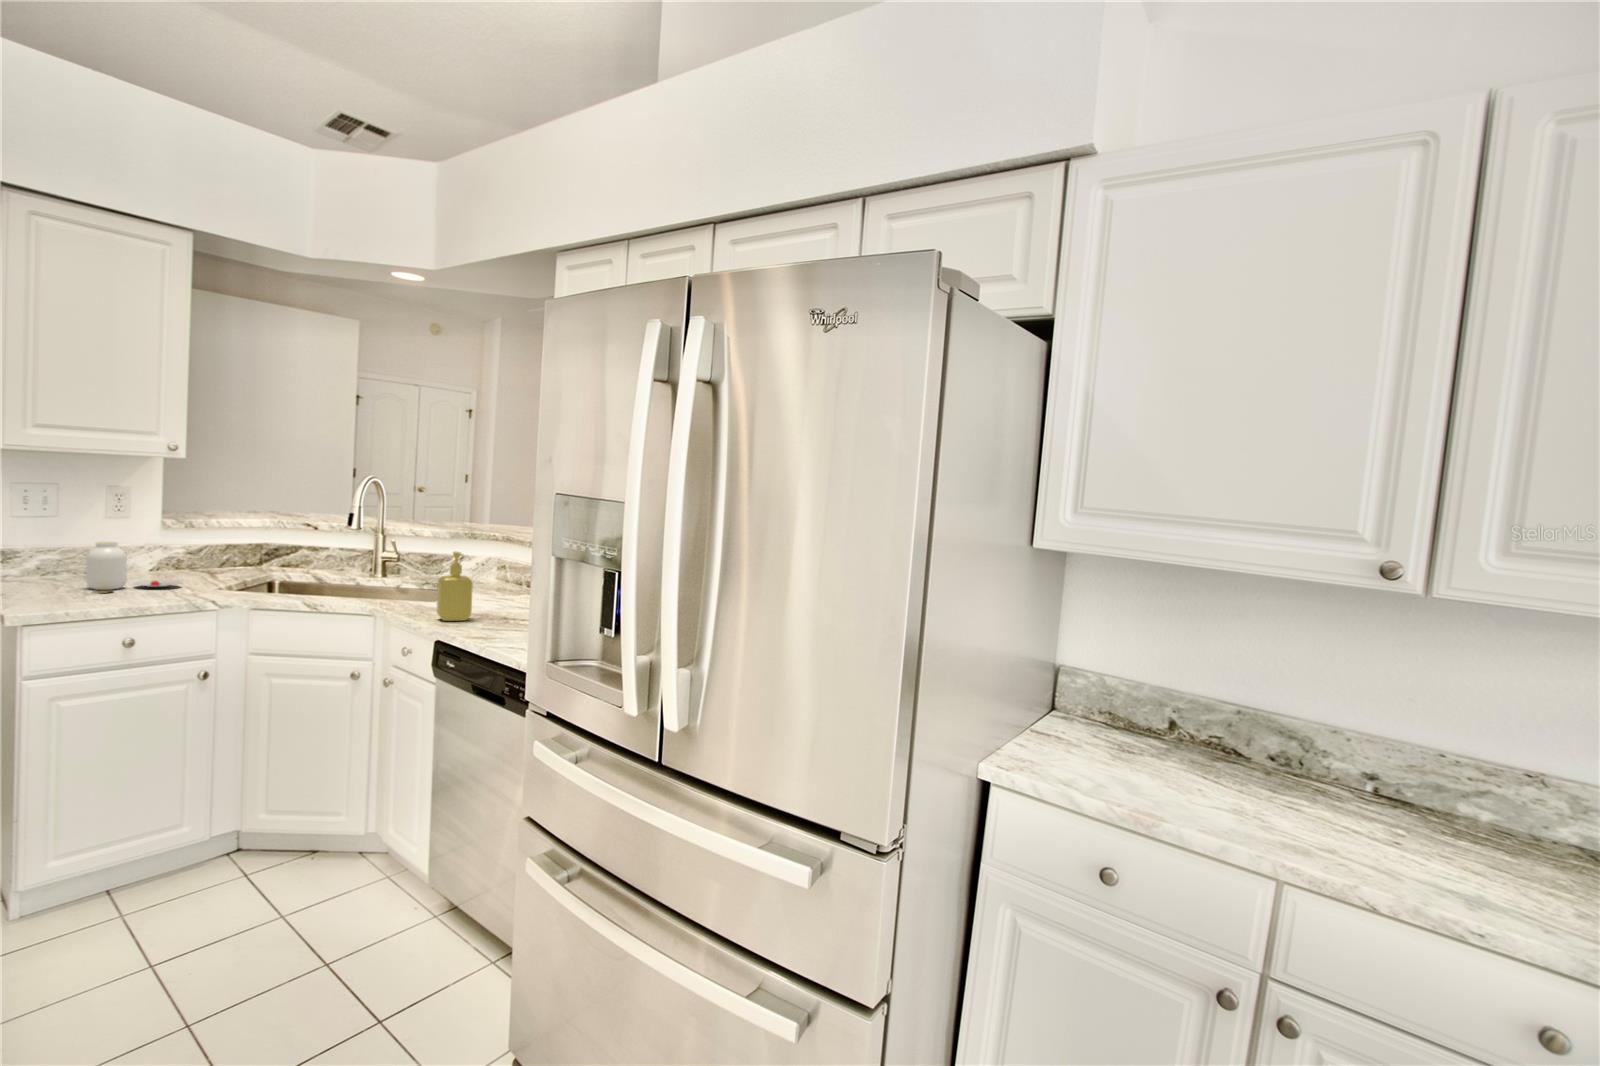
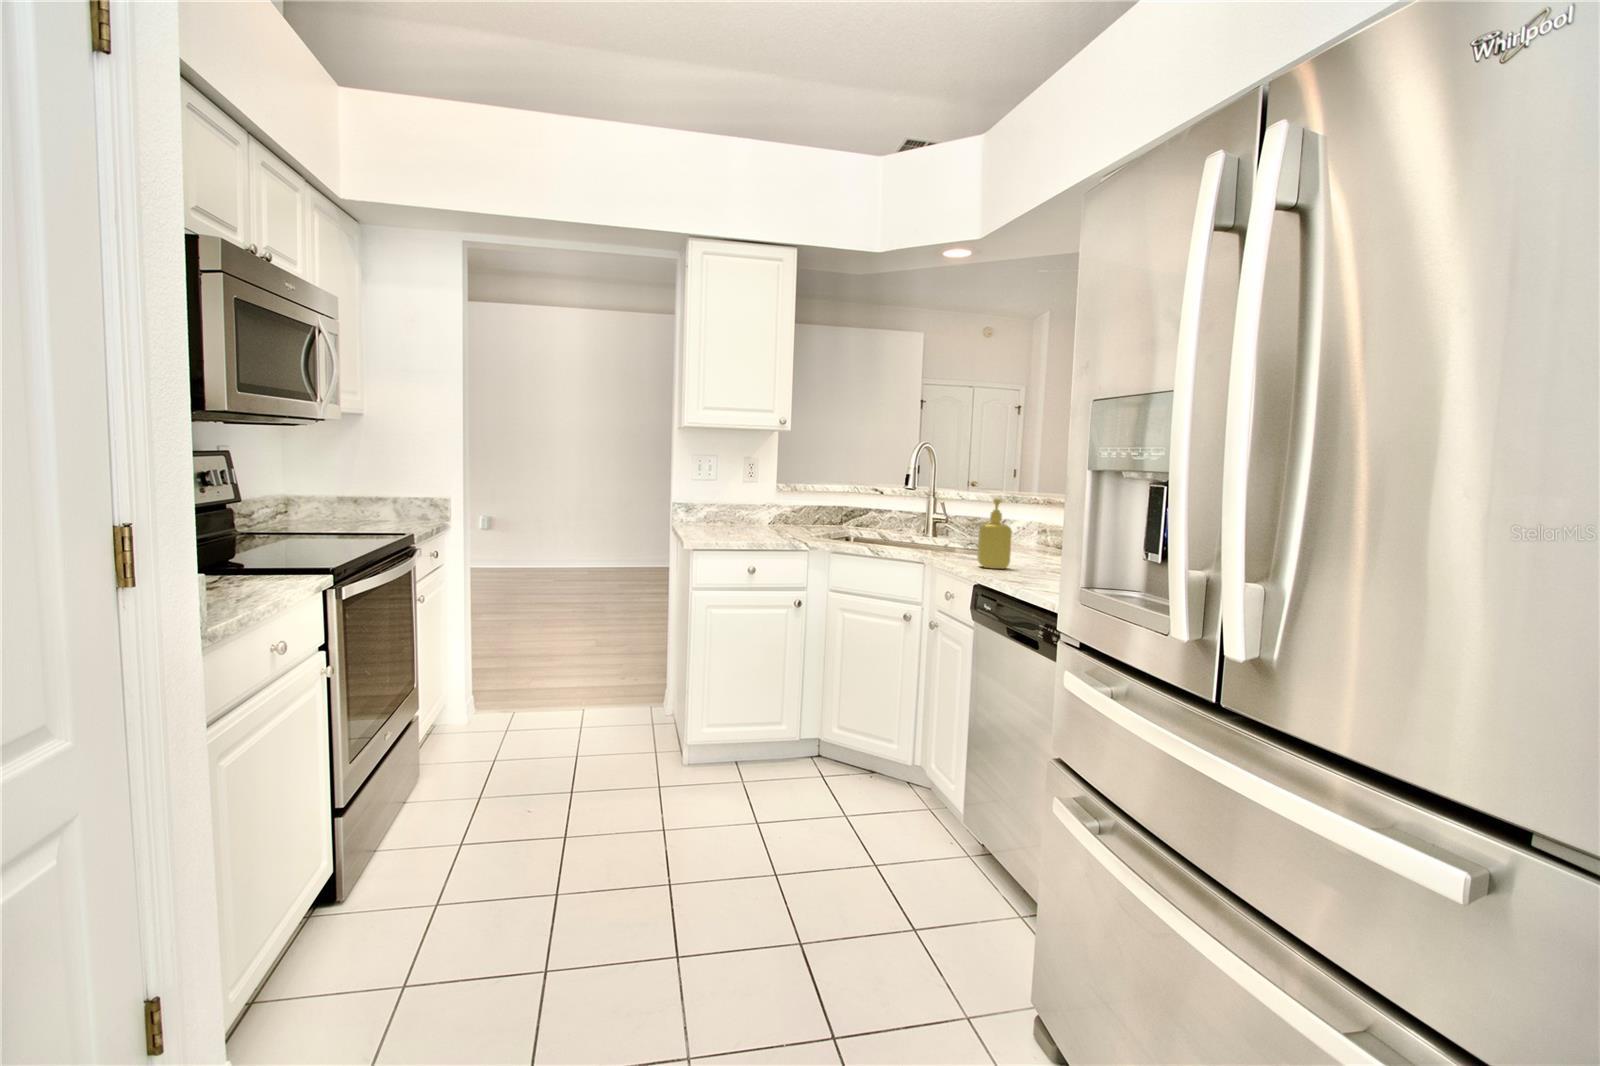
jar: present [86,542,181,594] -> none [731,495,790,534]

